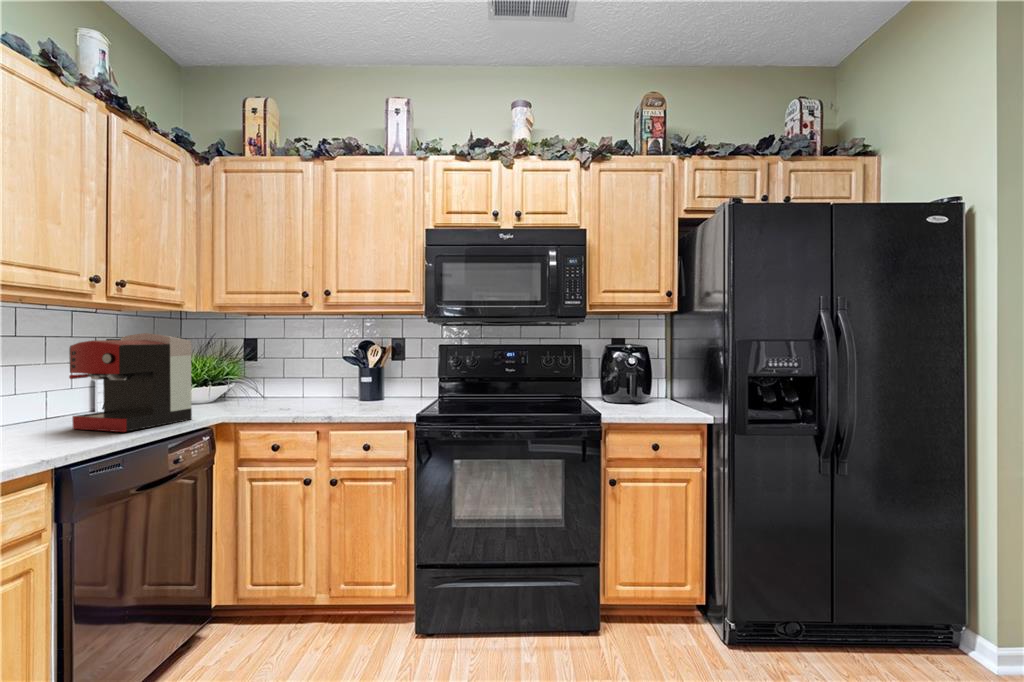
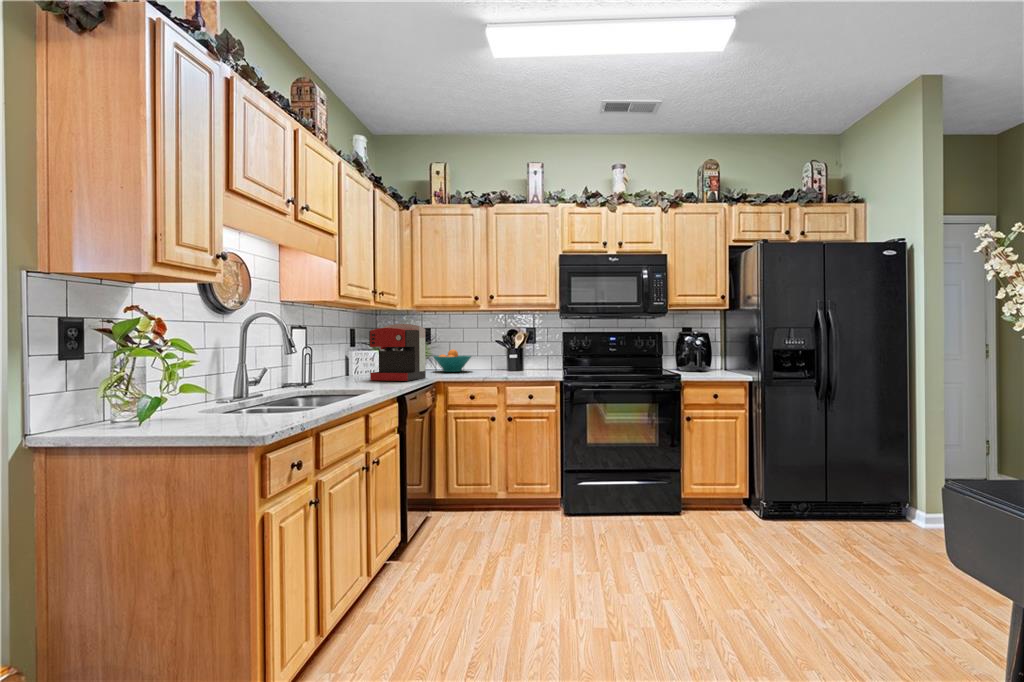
fruit bowl: none [245,369,307,402] -> present [434,349,471,372]

